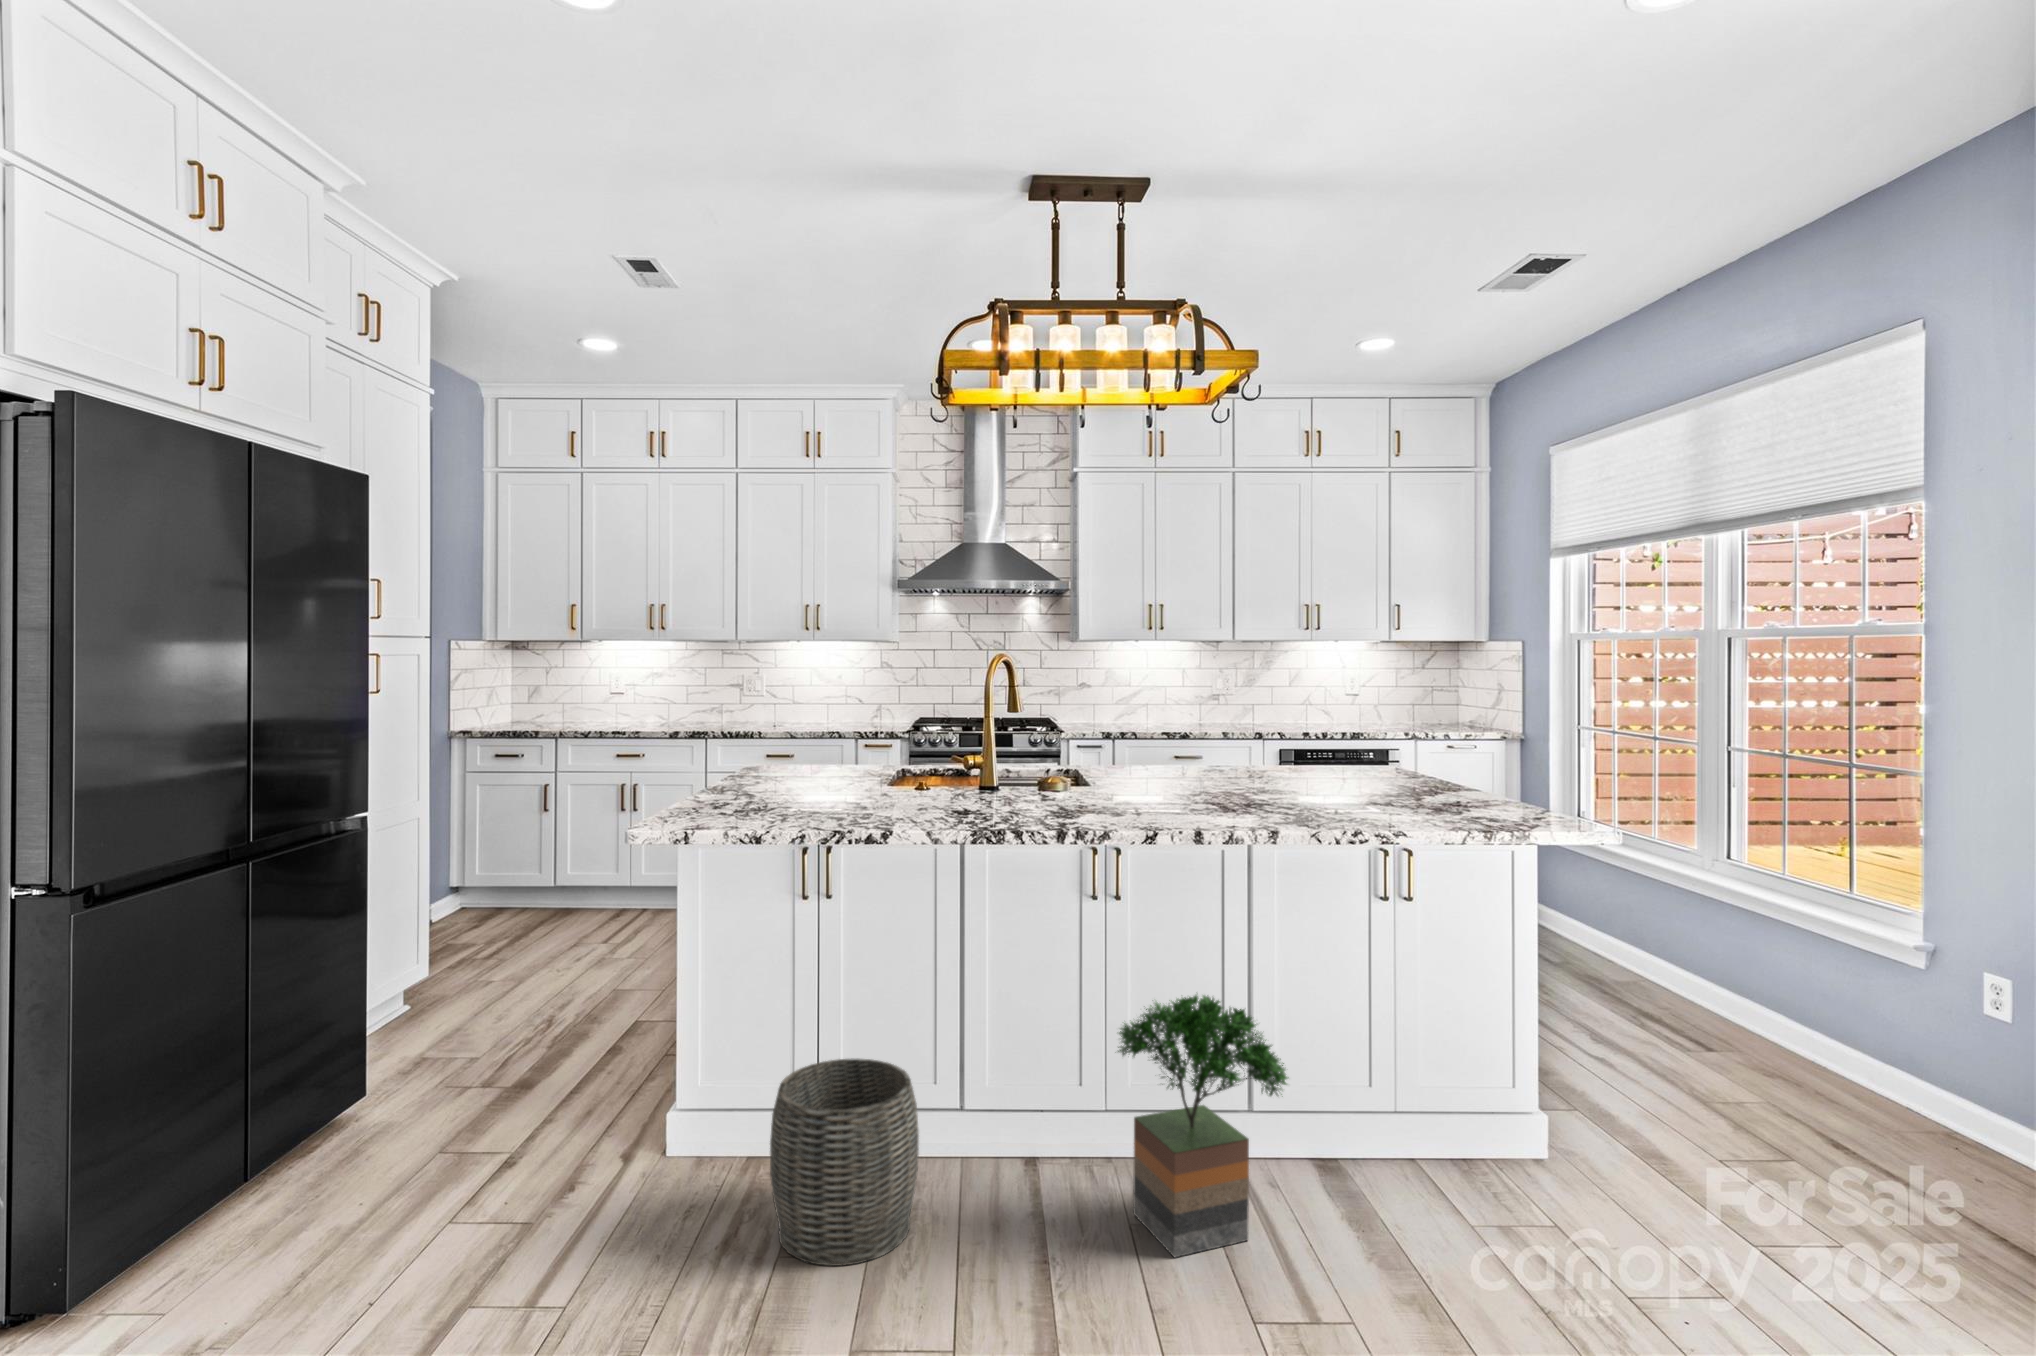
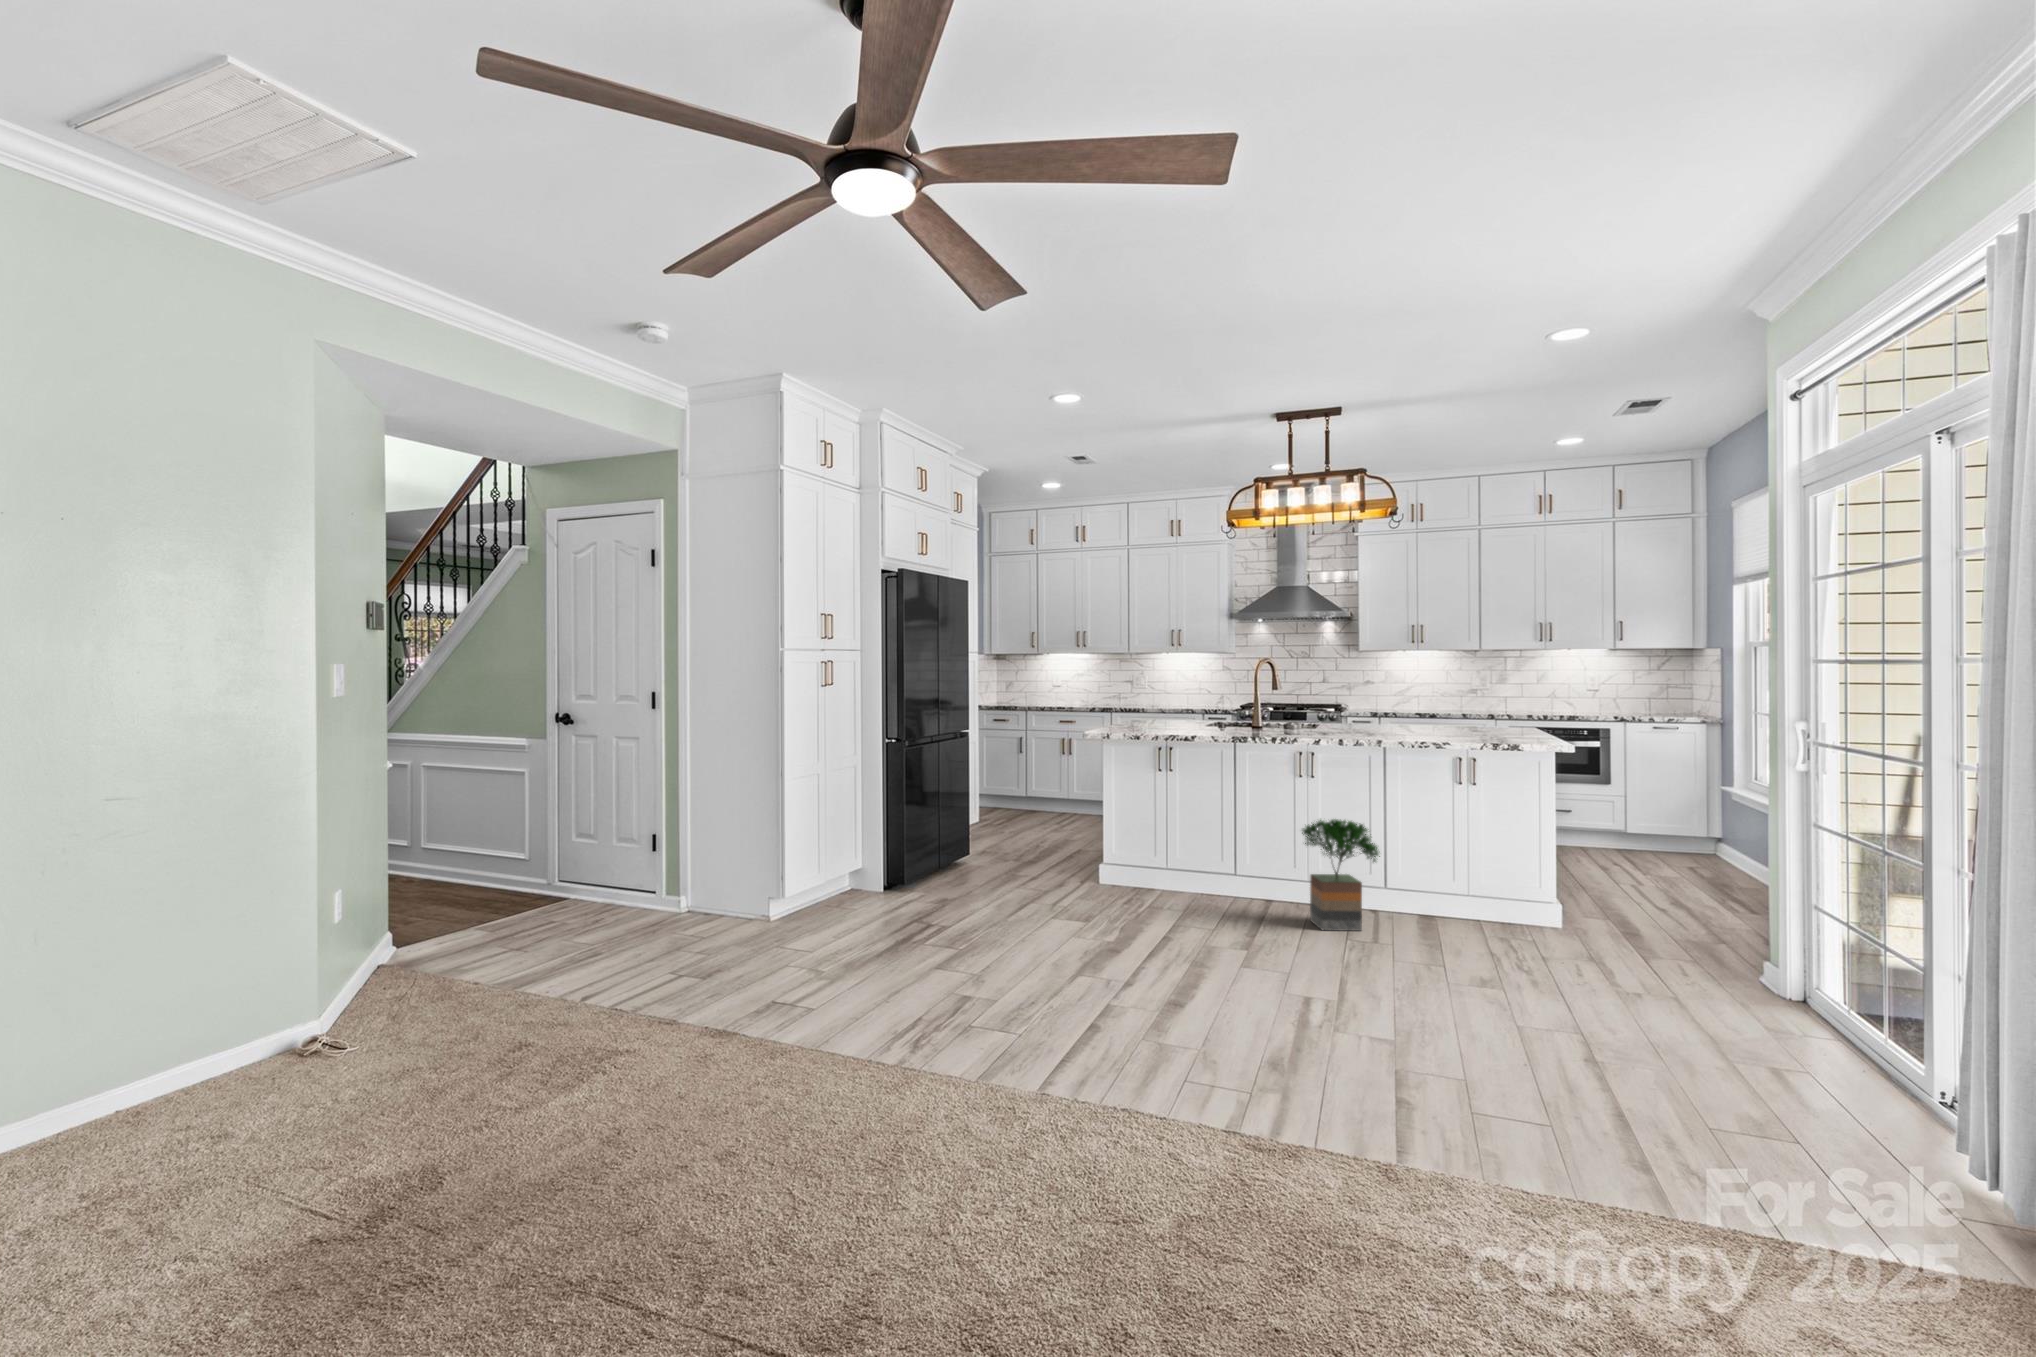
woven basket: present [770,1059,919,1266] -> none [1141,841,1207,918]

